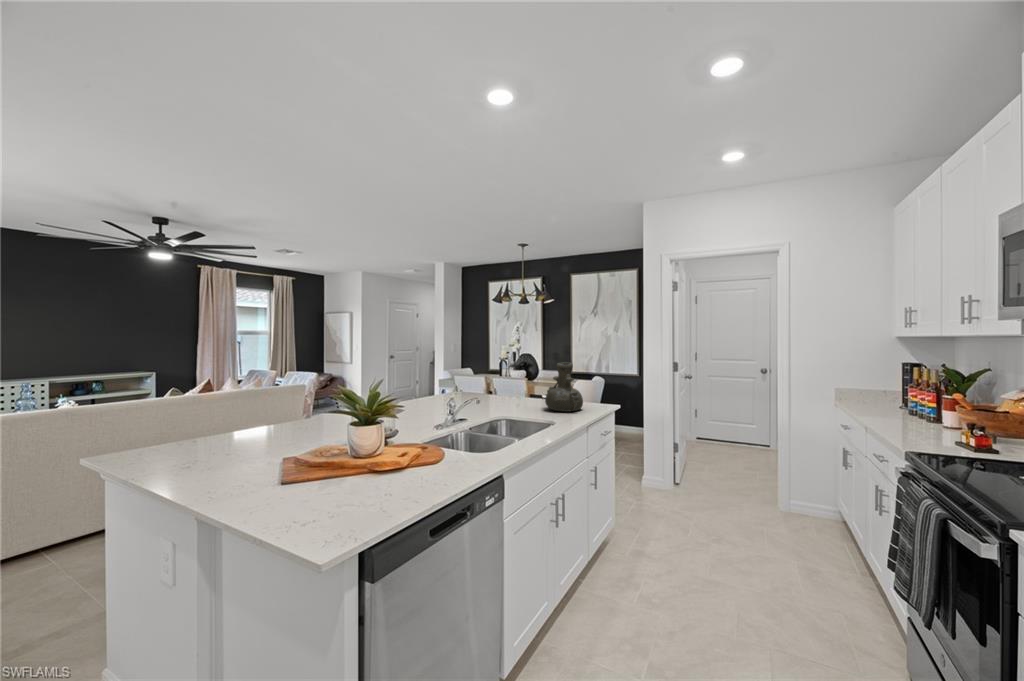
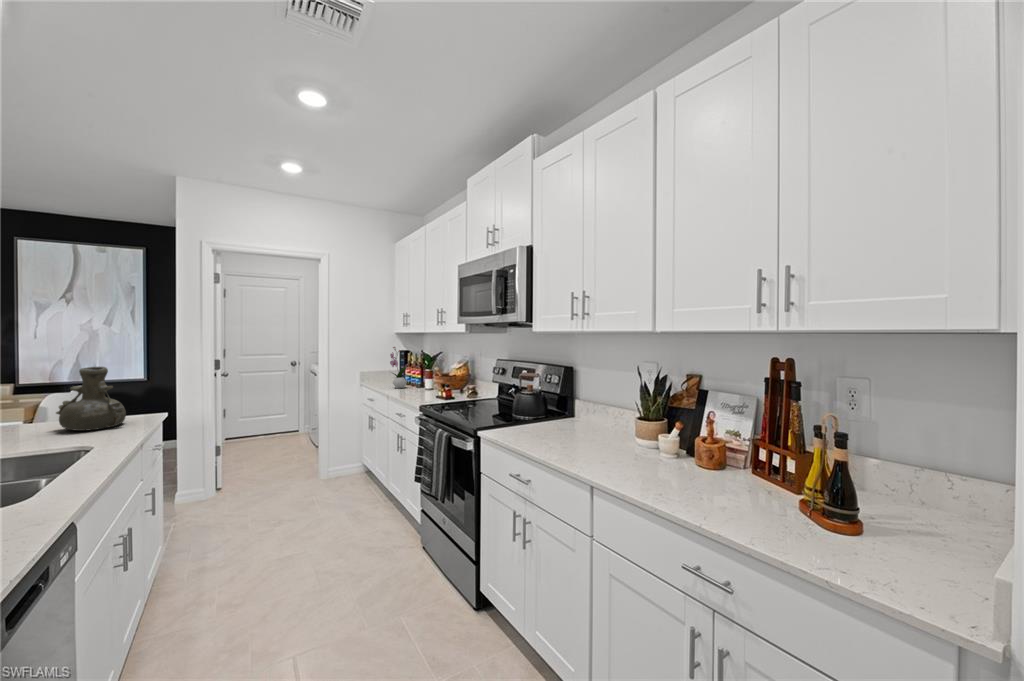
flower arrangement: none [875,357,907,419] -> present [390,347,407,388]

